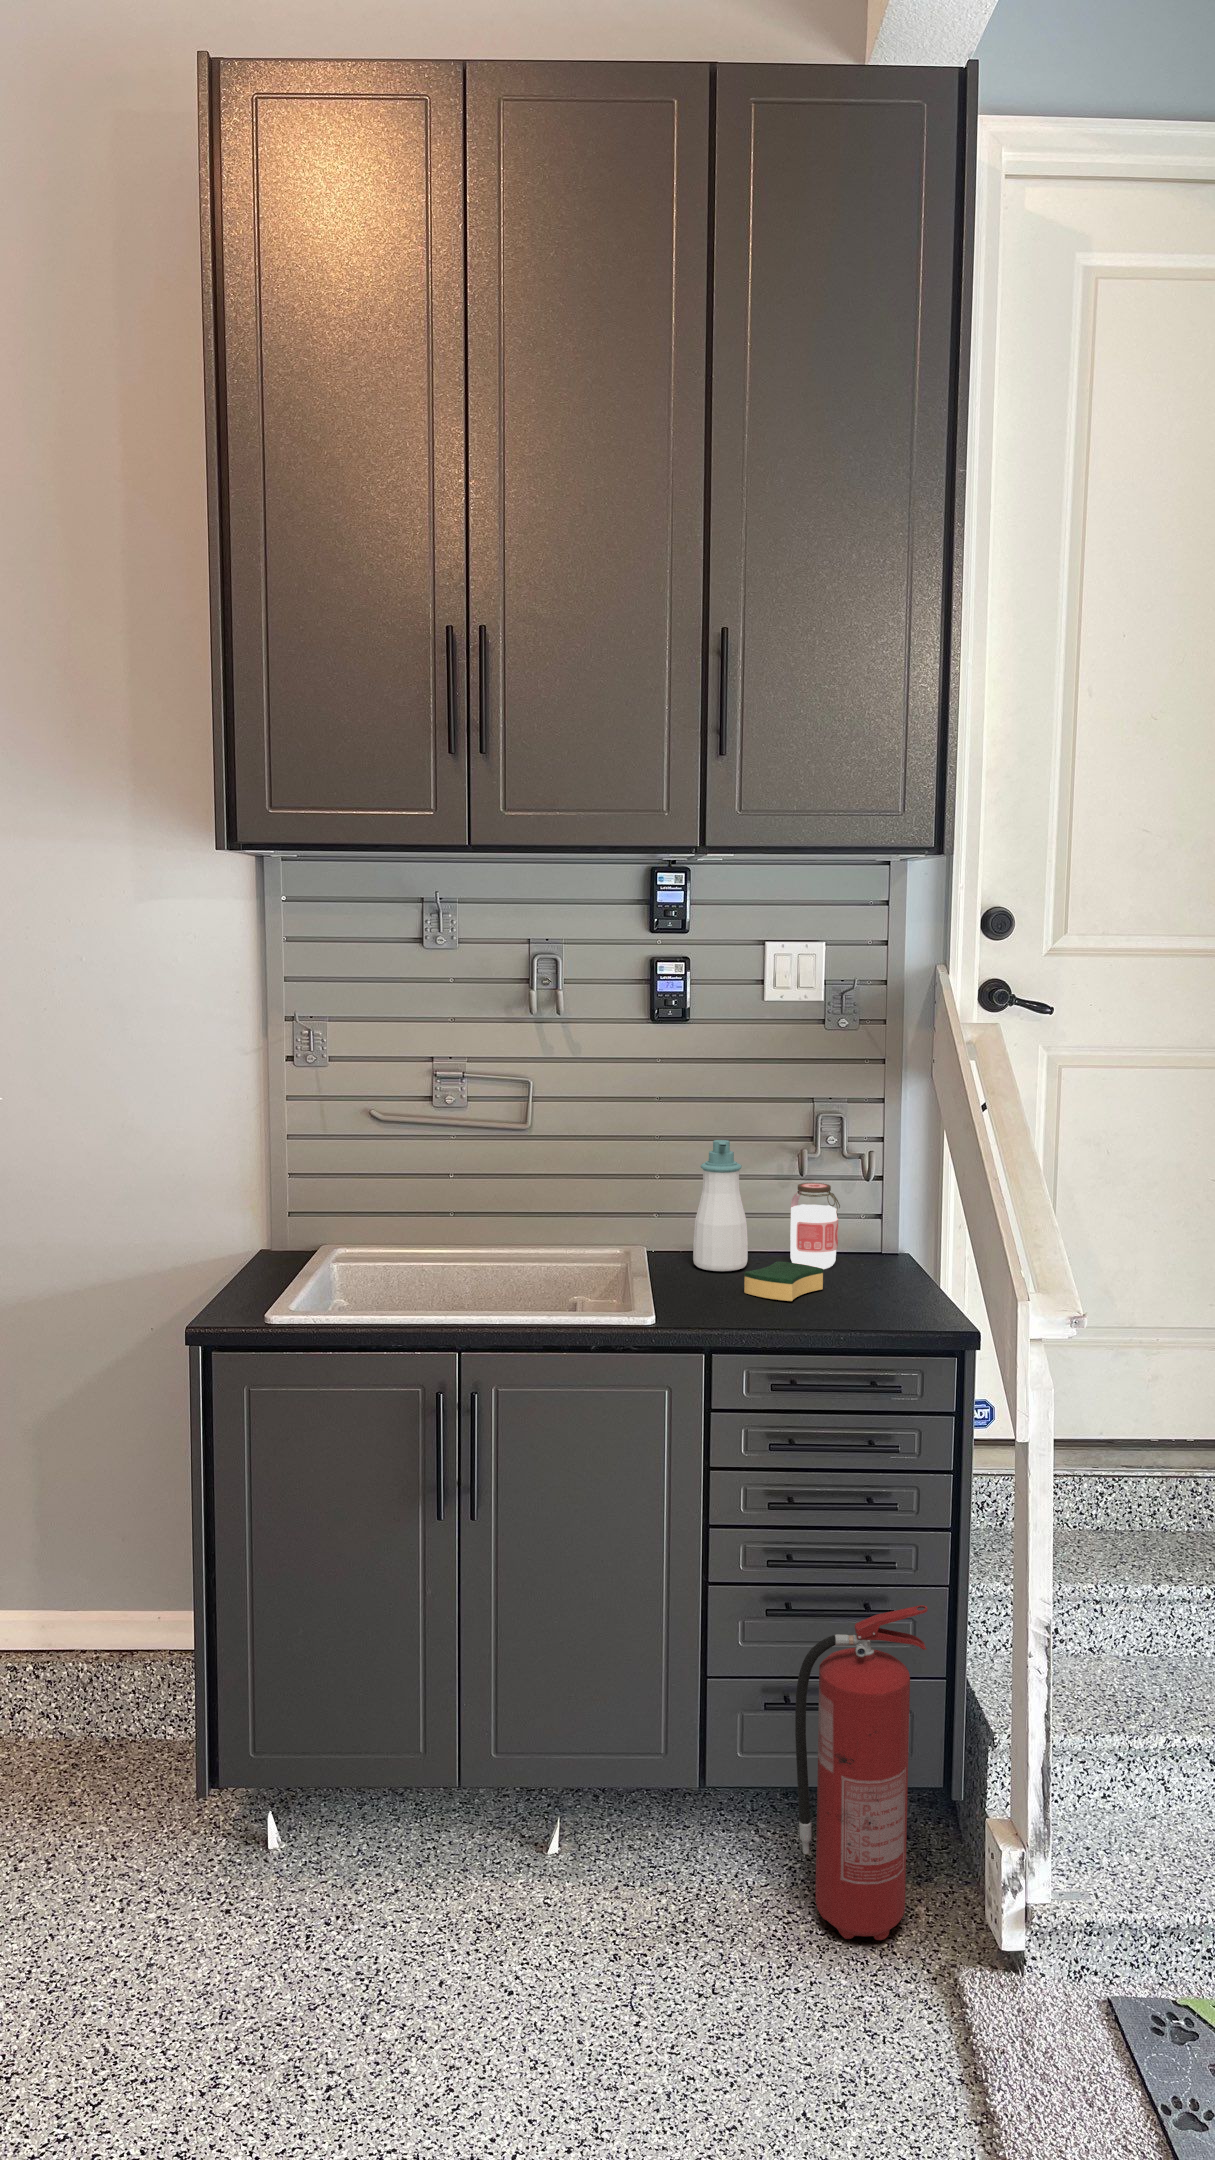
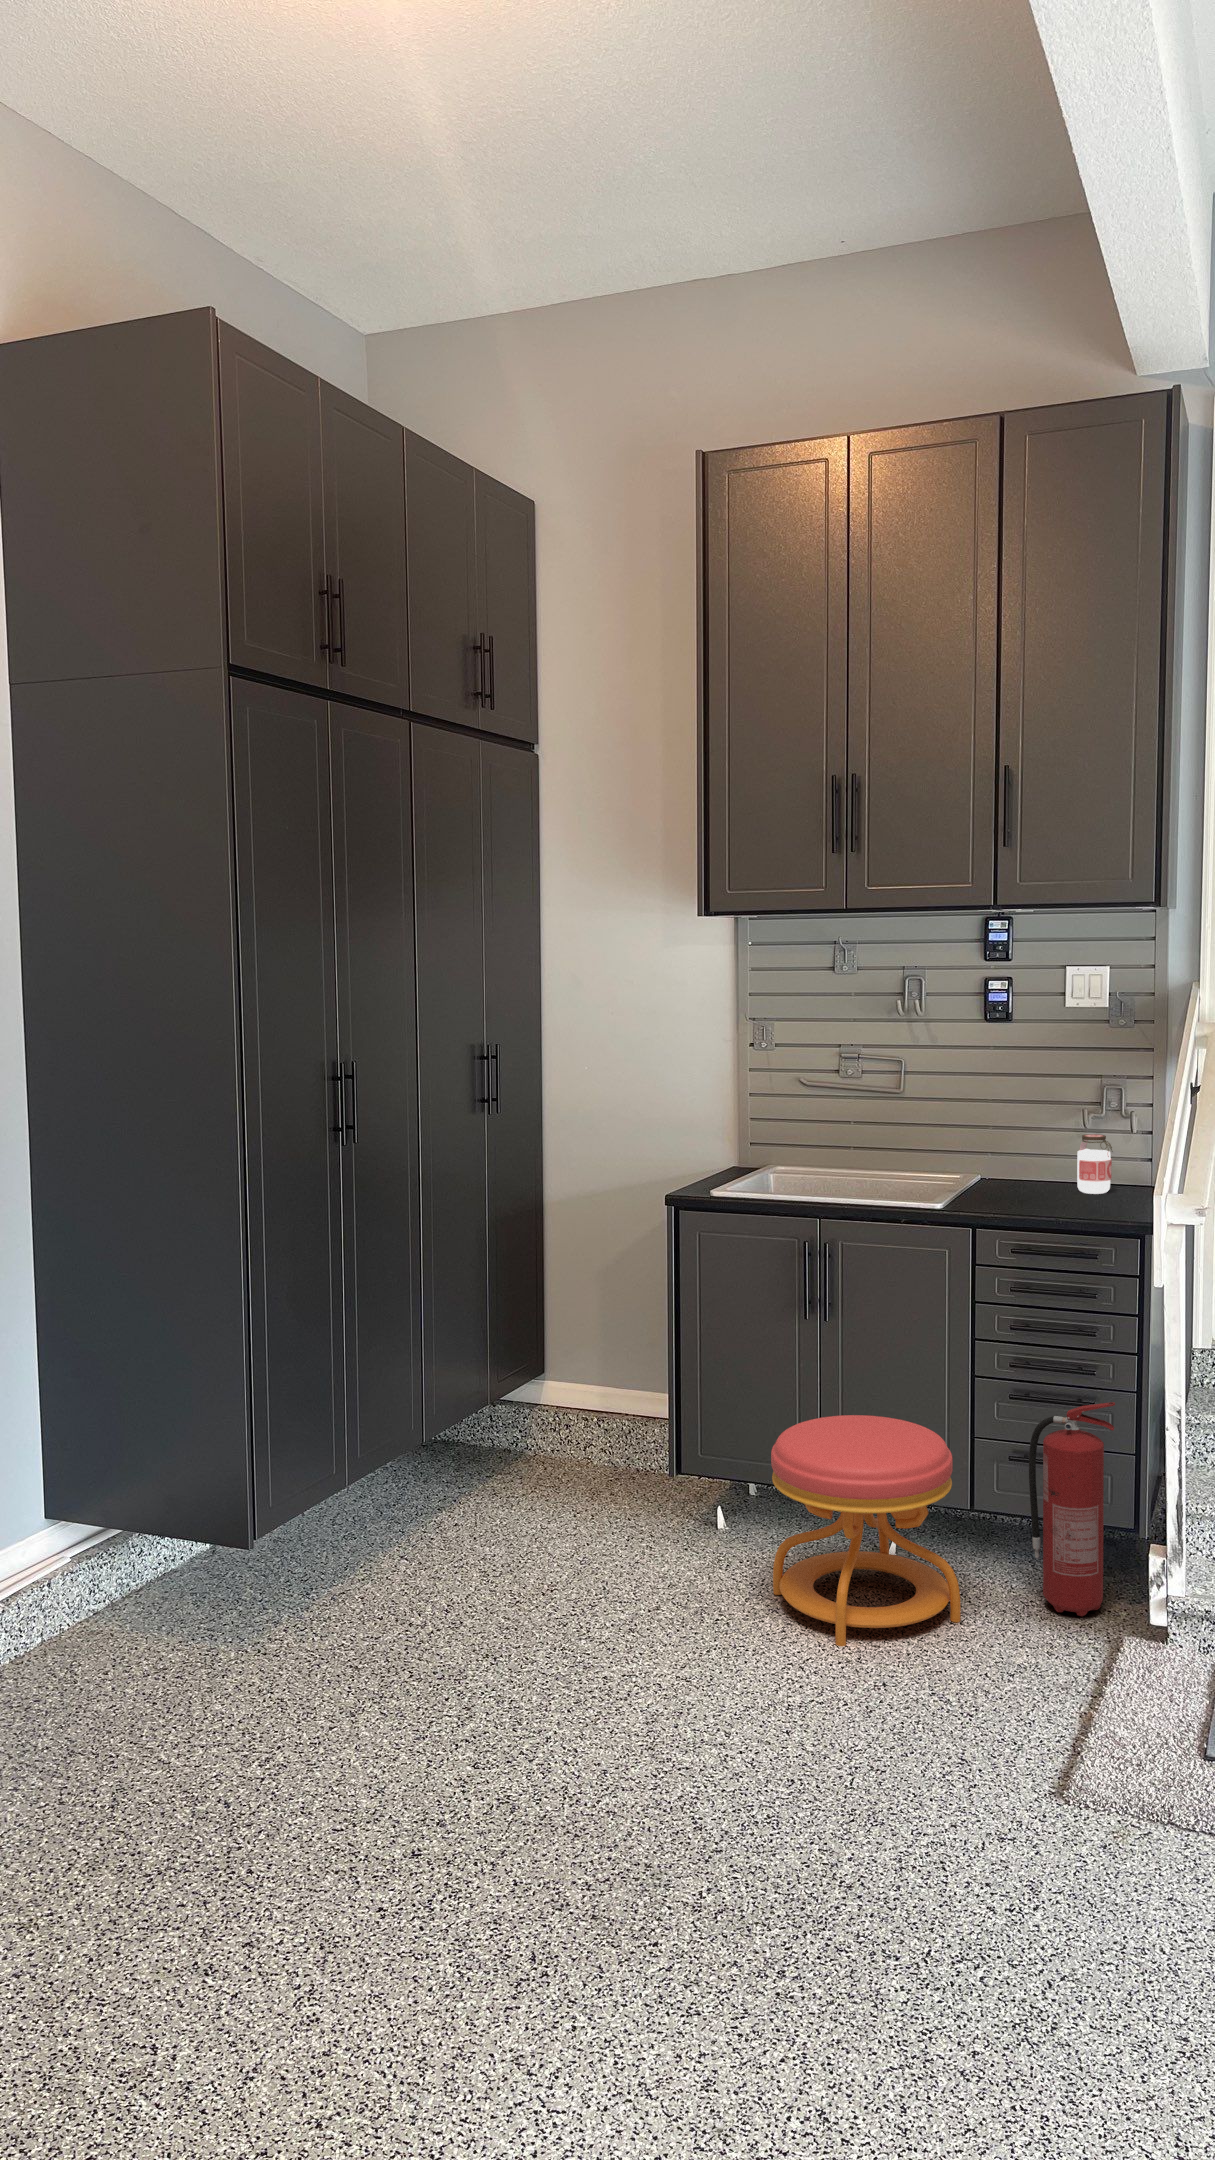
soap bottle: present [693,1140,748,1271] -> none [1008,1103,1046,1192]
sponge: present [744,1261,823,1301] -> none [1028,1185,1085,1209]
stool: none [400,1663,716,2117] -> present [771,1415,961,1646]

